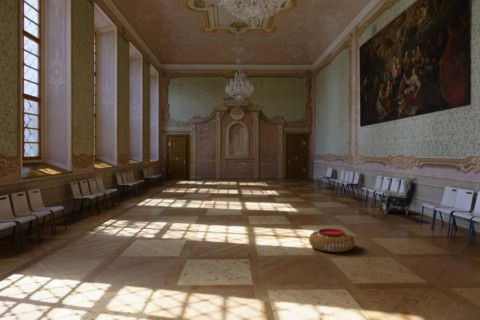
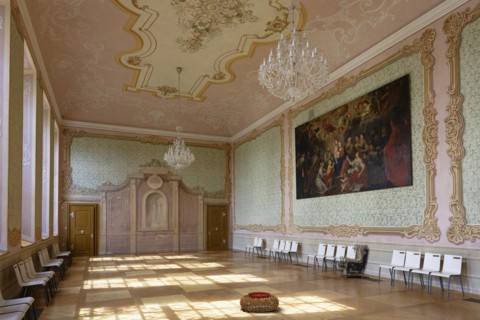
pouf: present [309,229,355,252] -> present [240,292,279,312]

